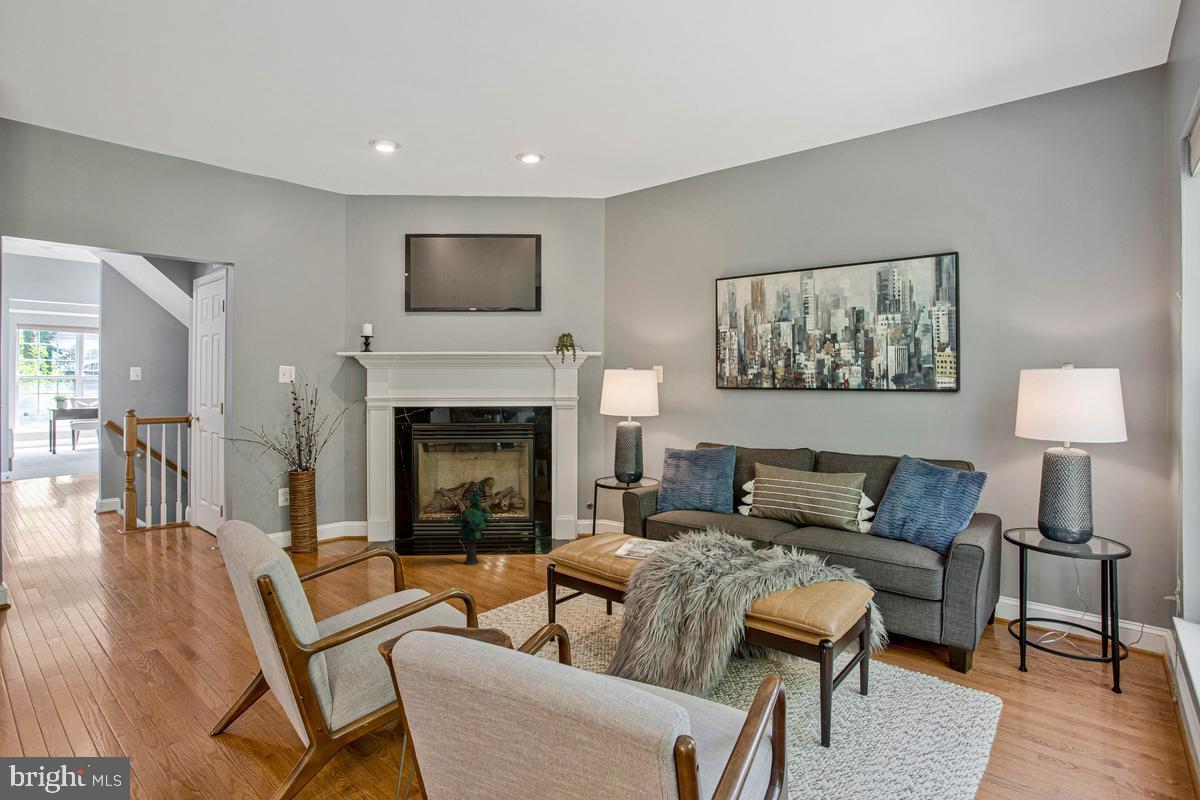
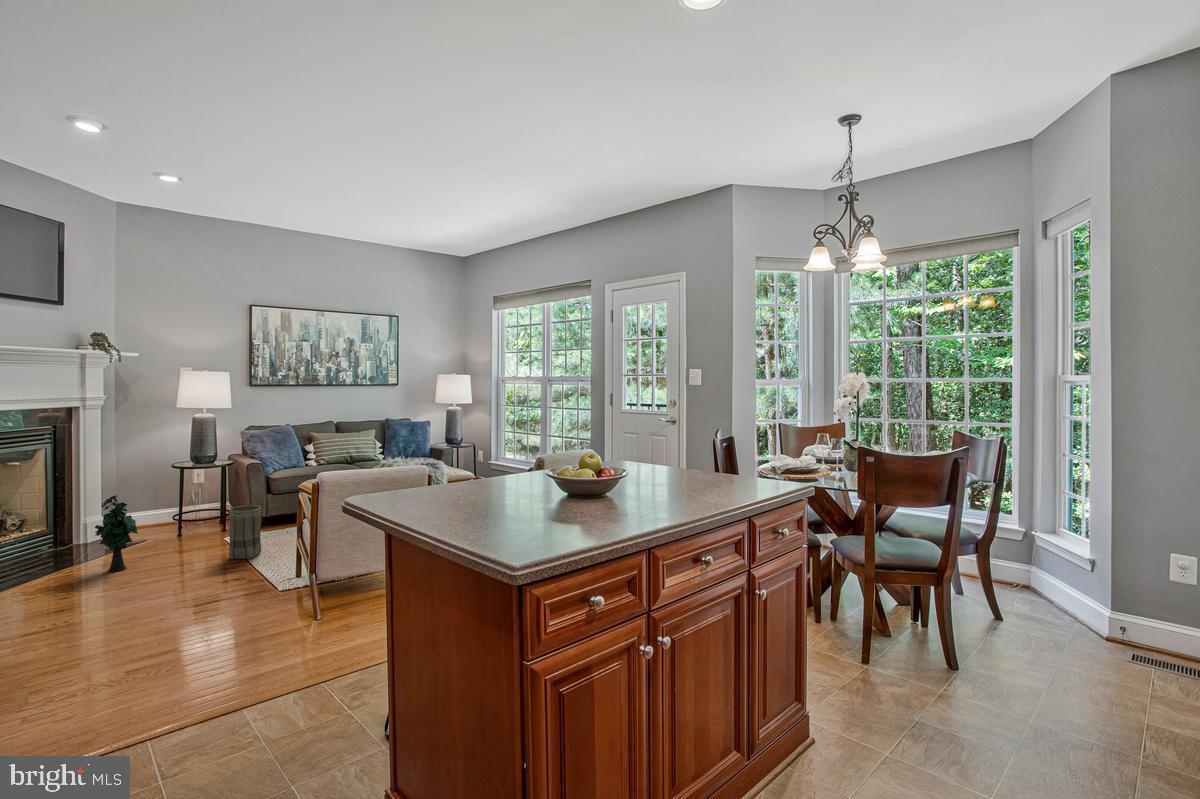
basket: none [495,528,531,598] -> present [229,505,261,559]

